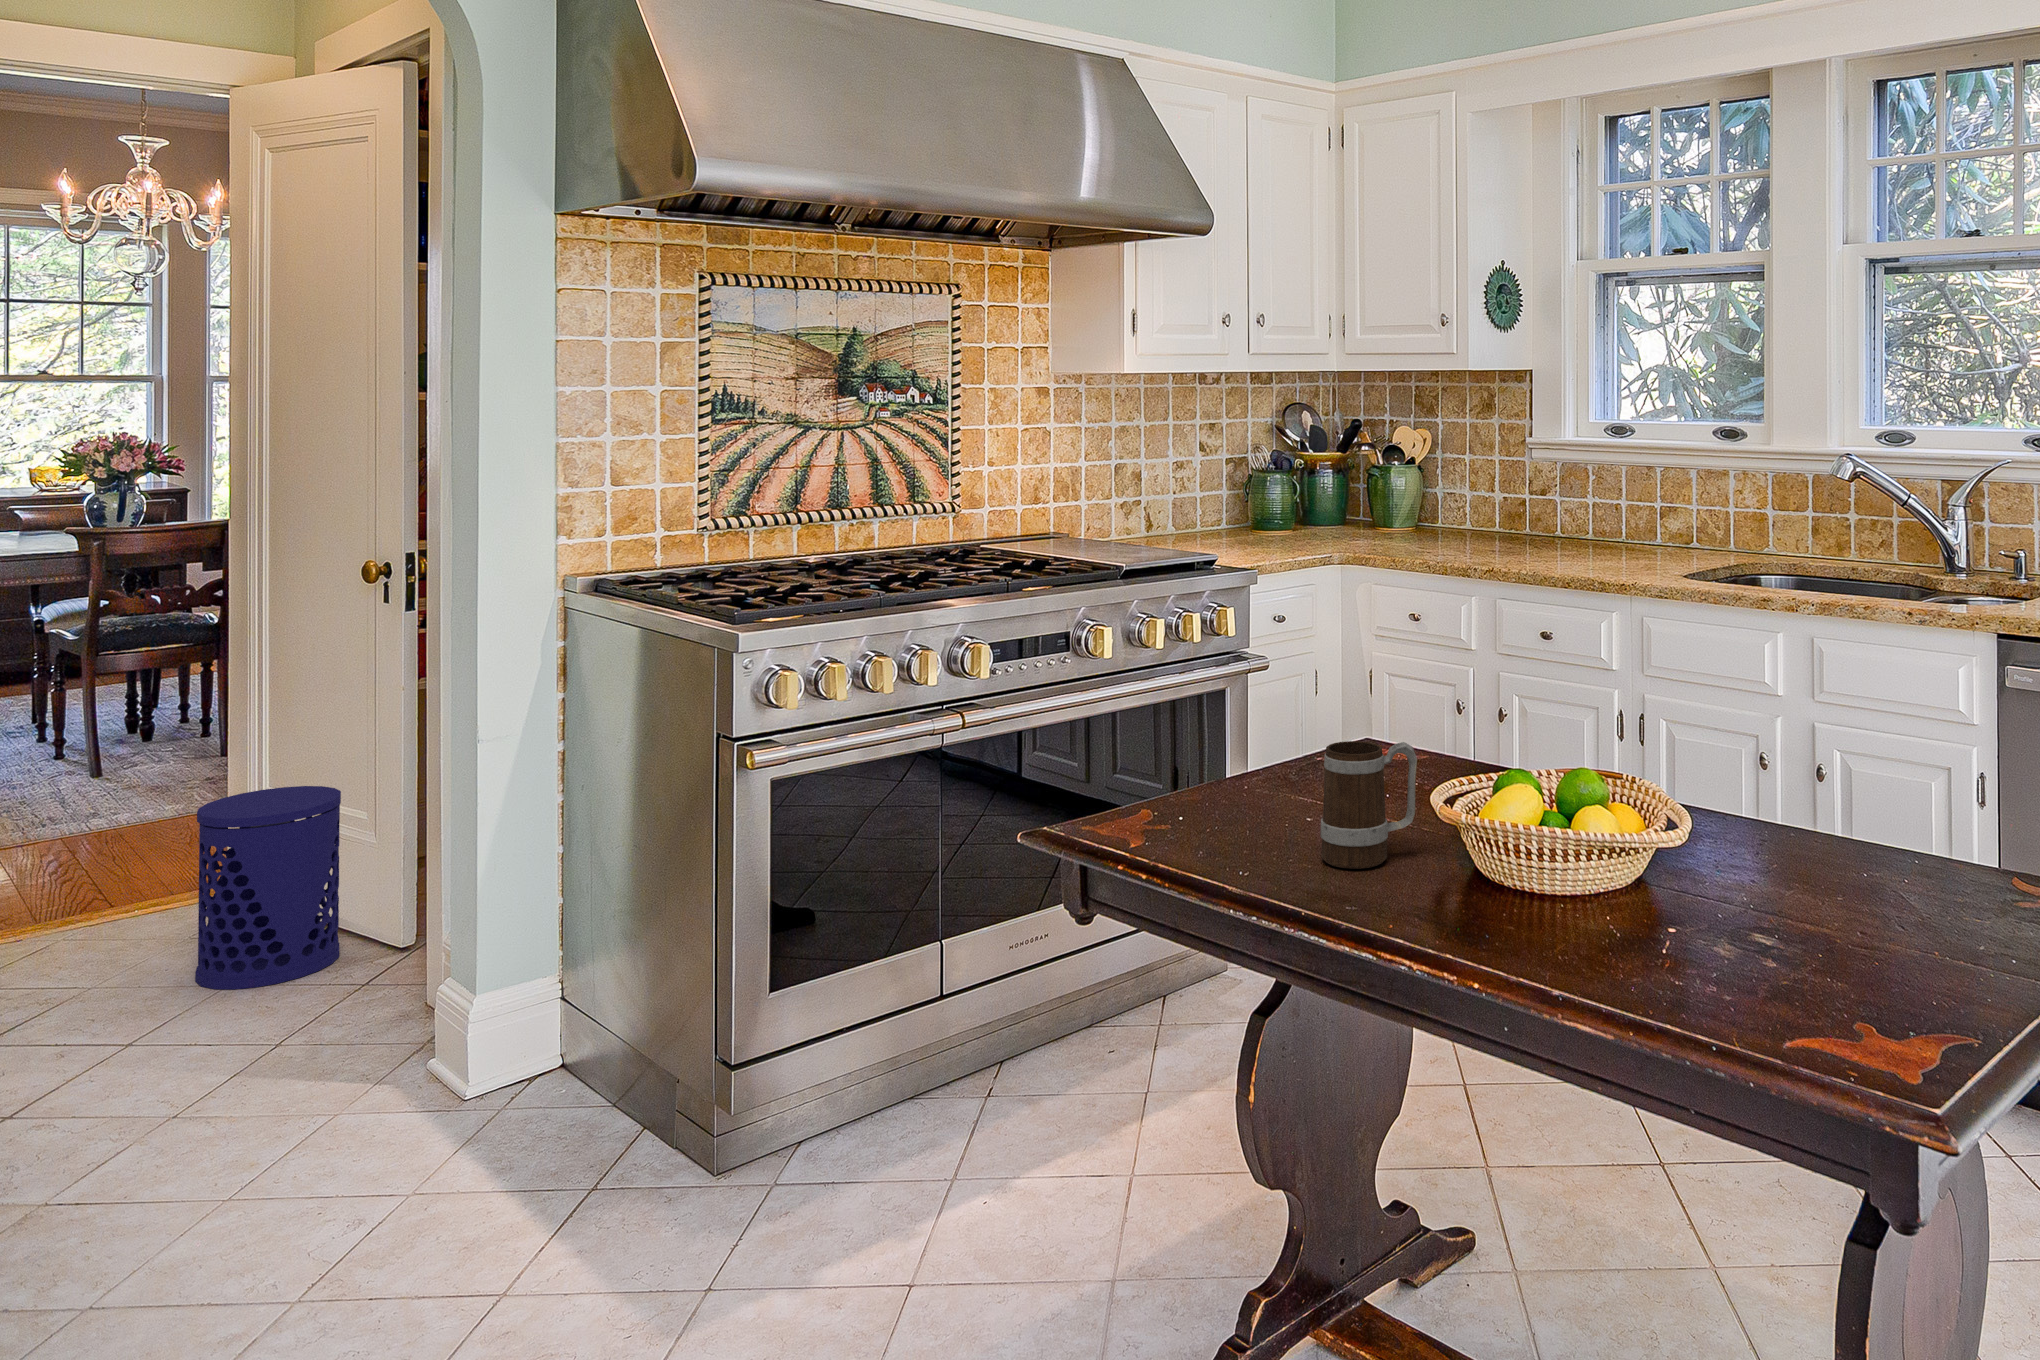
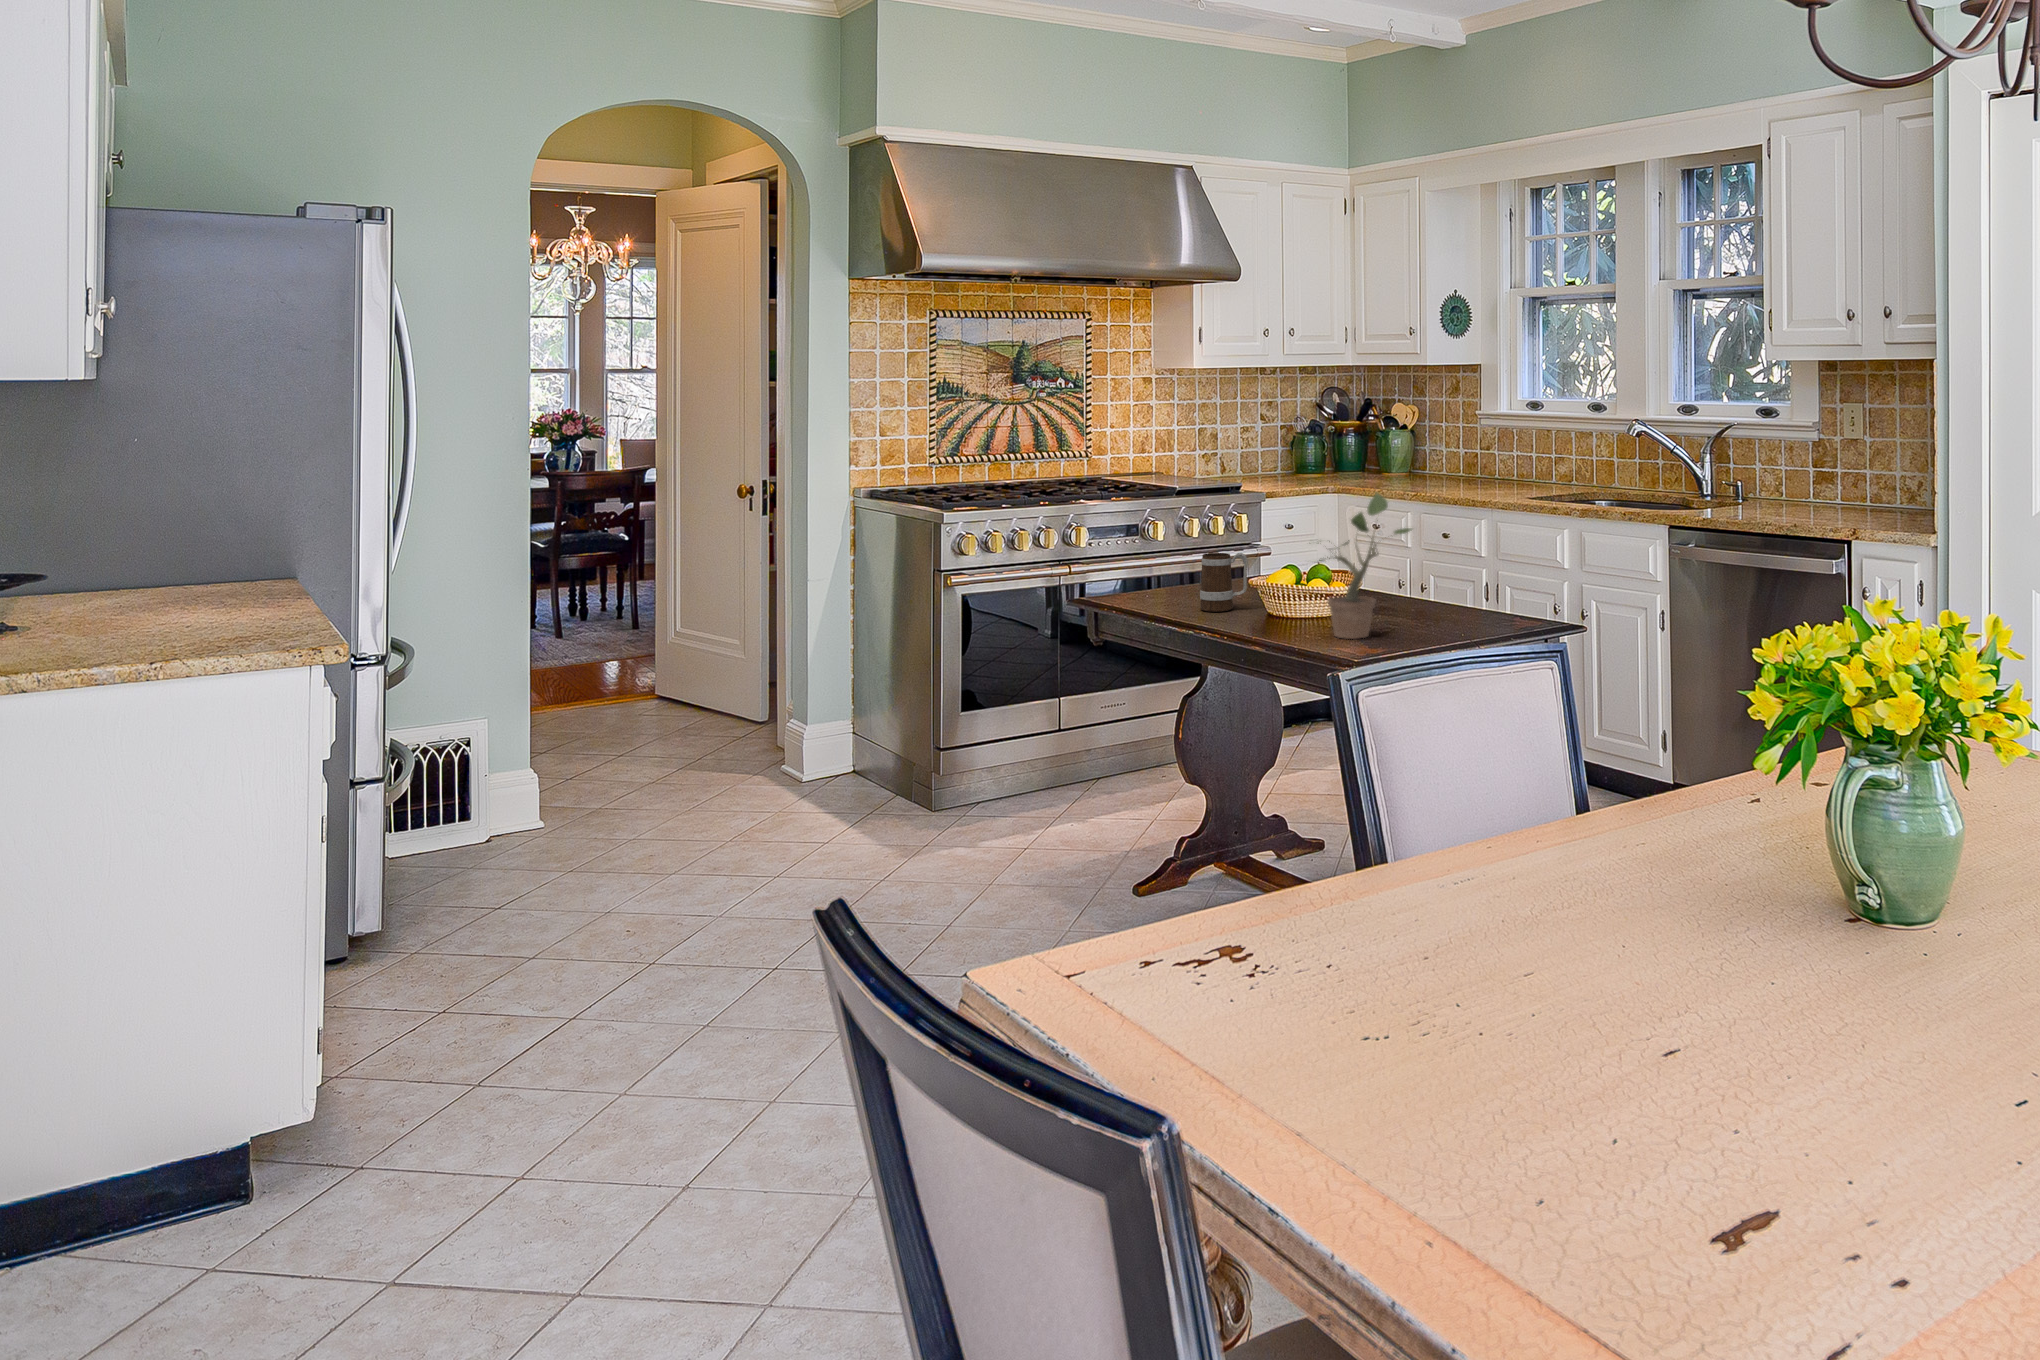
potted plant: none [1592,626,1894,963] -> present [1319,493,1412,639]
waste bin: present [195,786,341,990] -> none [651,620,728,733]

